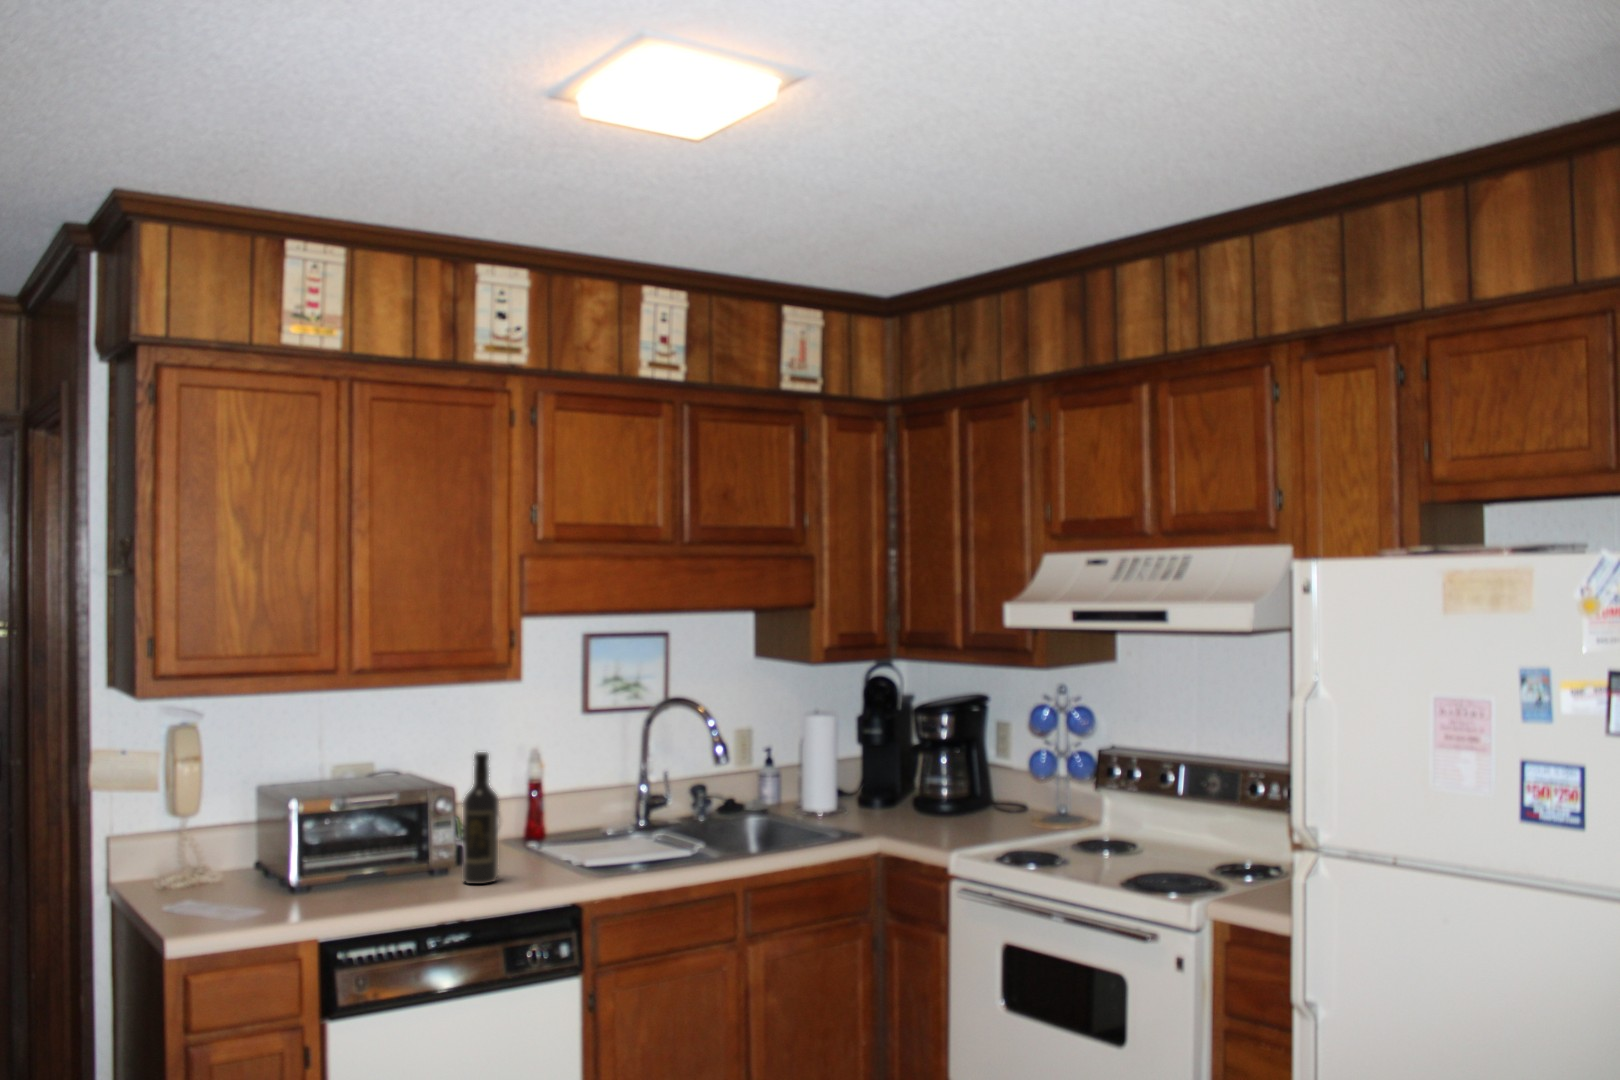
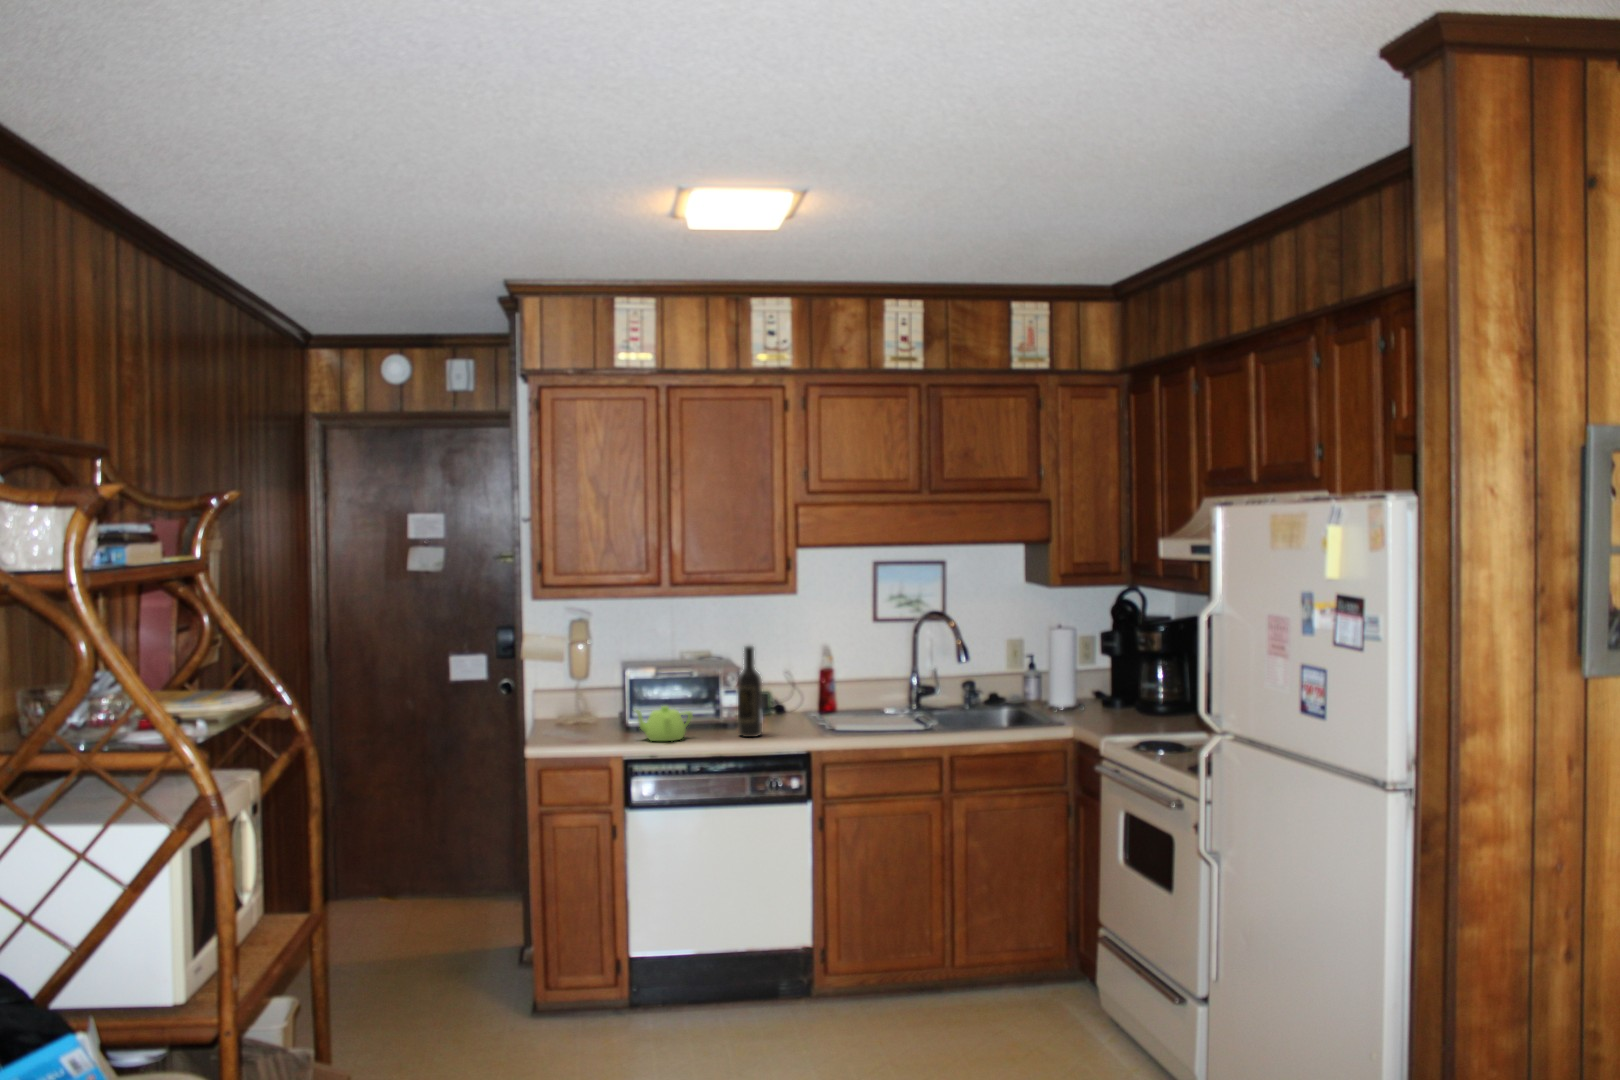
teapot: none [313,848,401,904] -> present [636,706,693,741]

